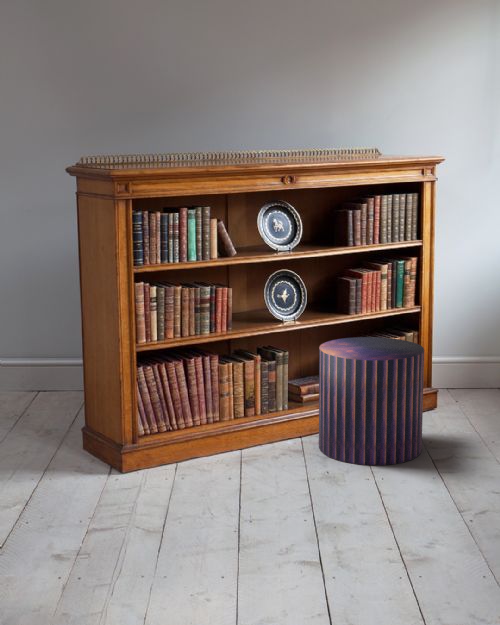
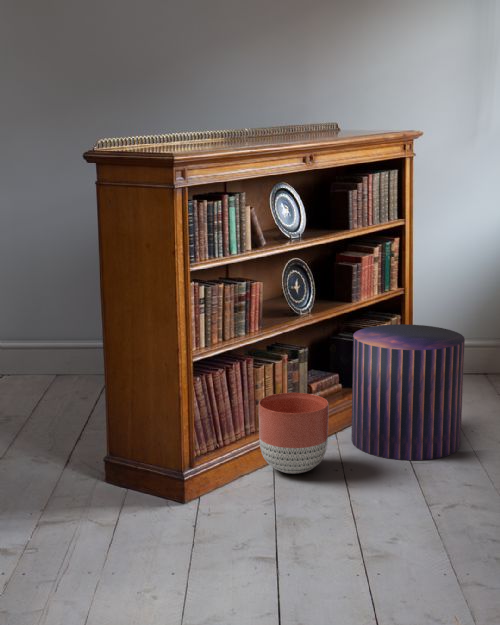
planter: none [210,389,272,461] -> present [259,393,329,474]

